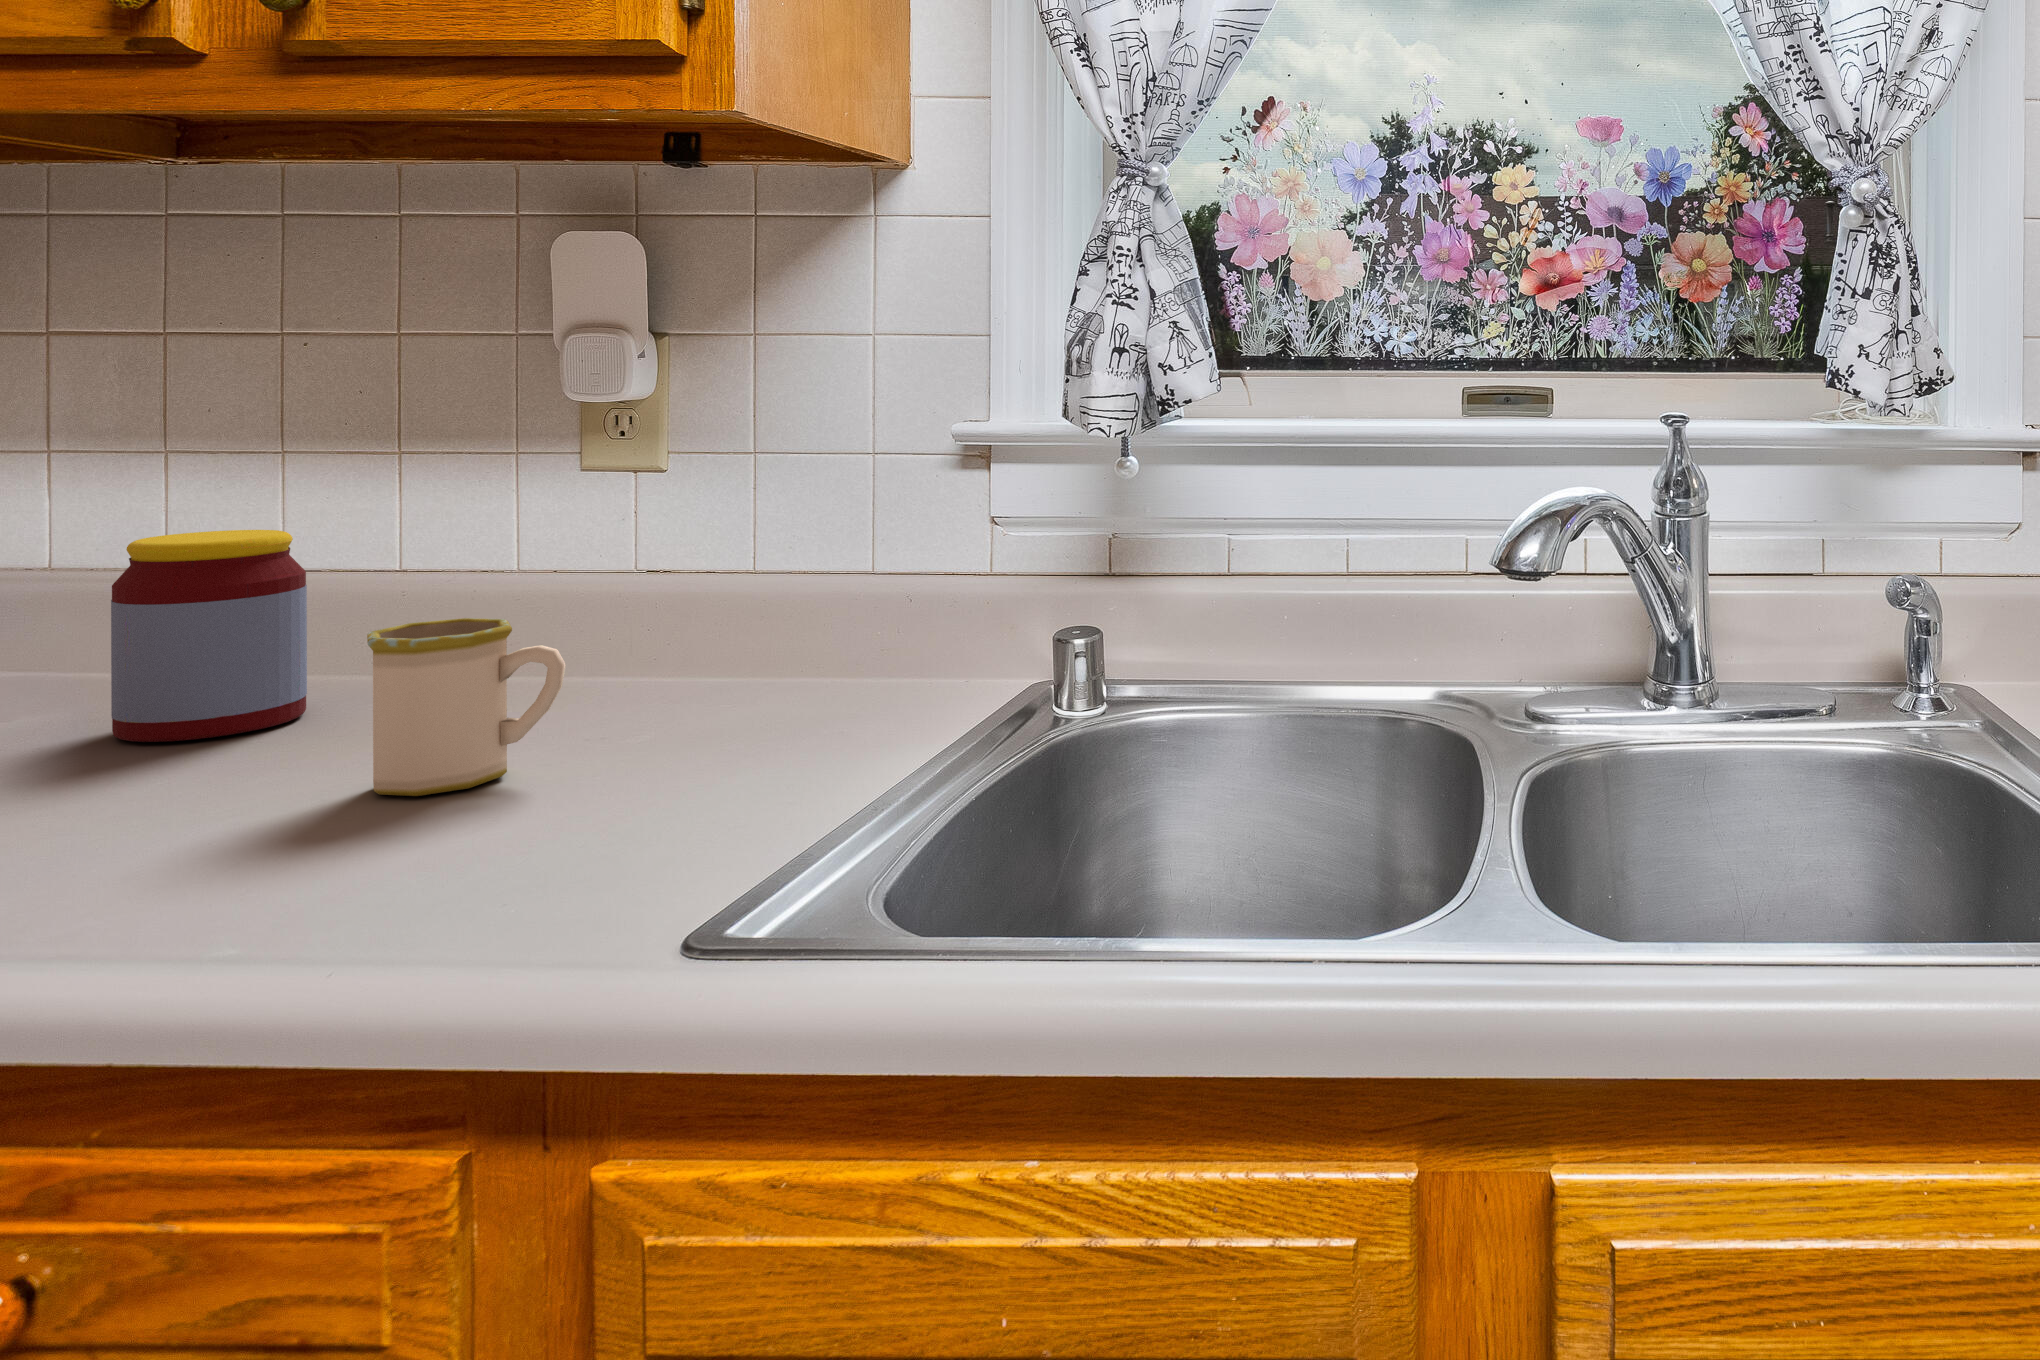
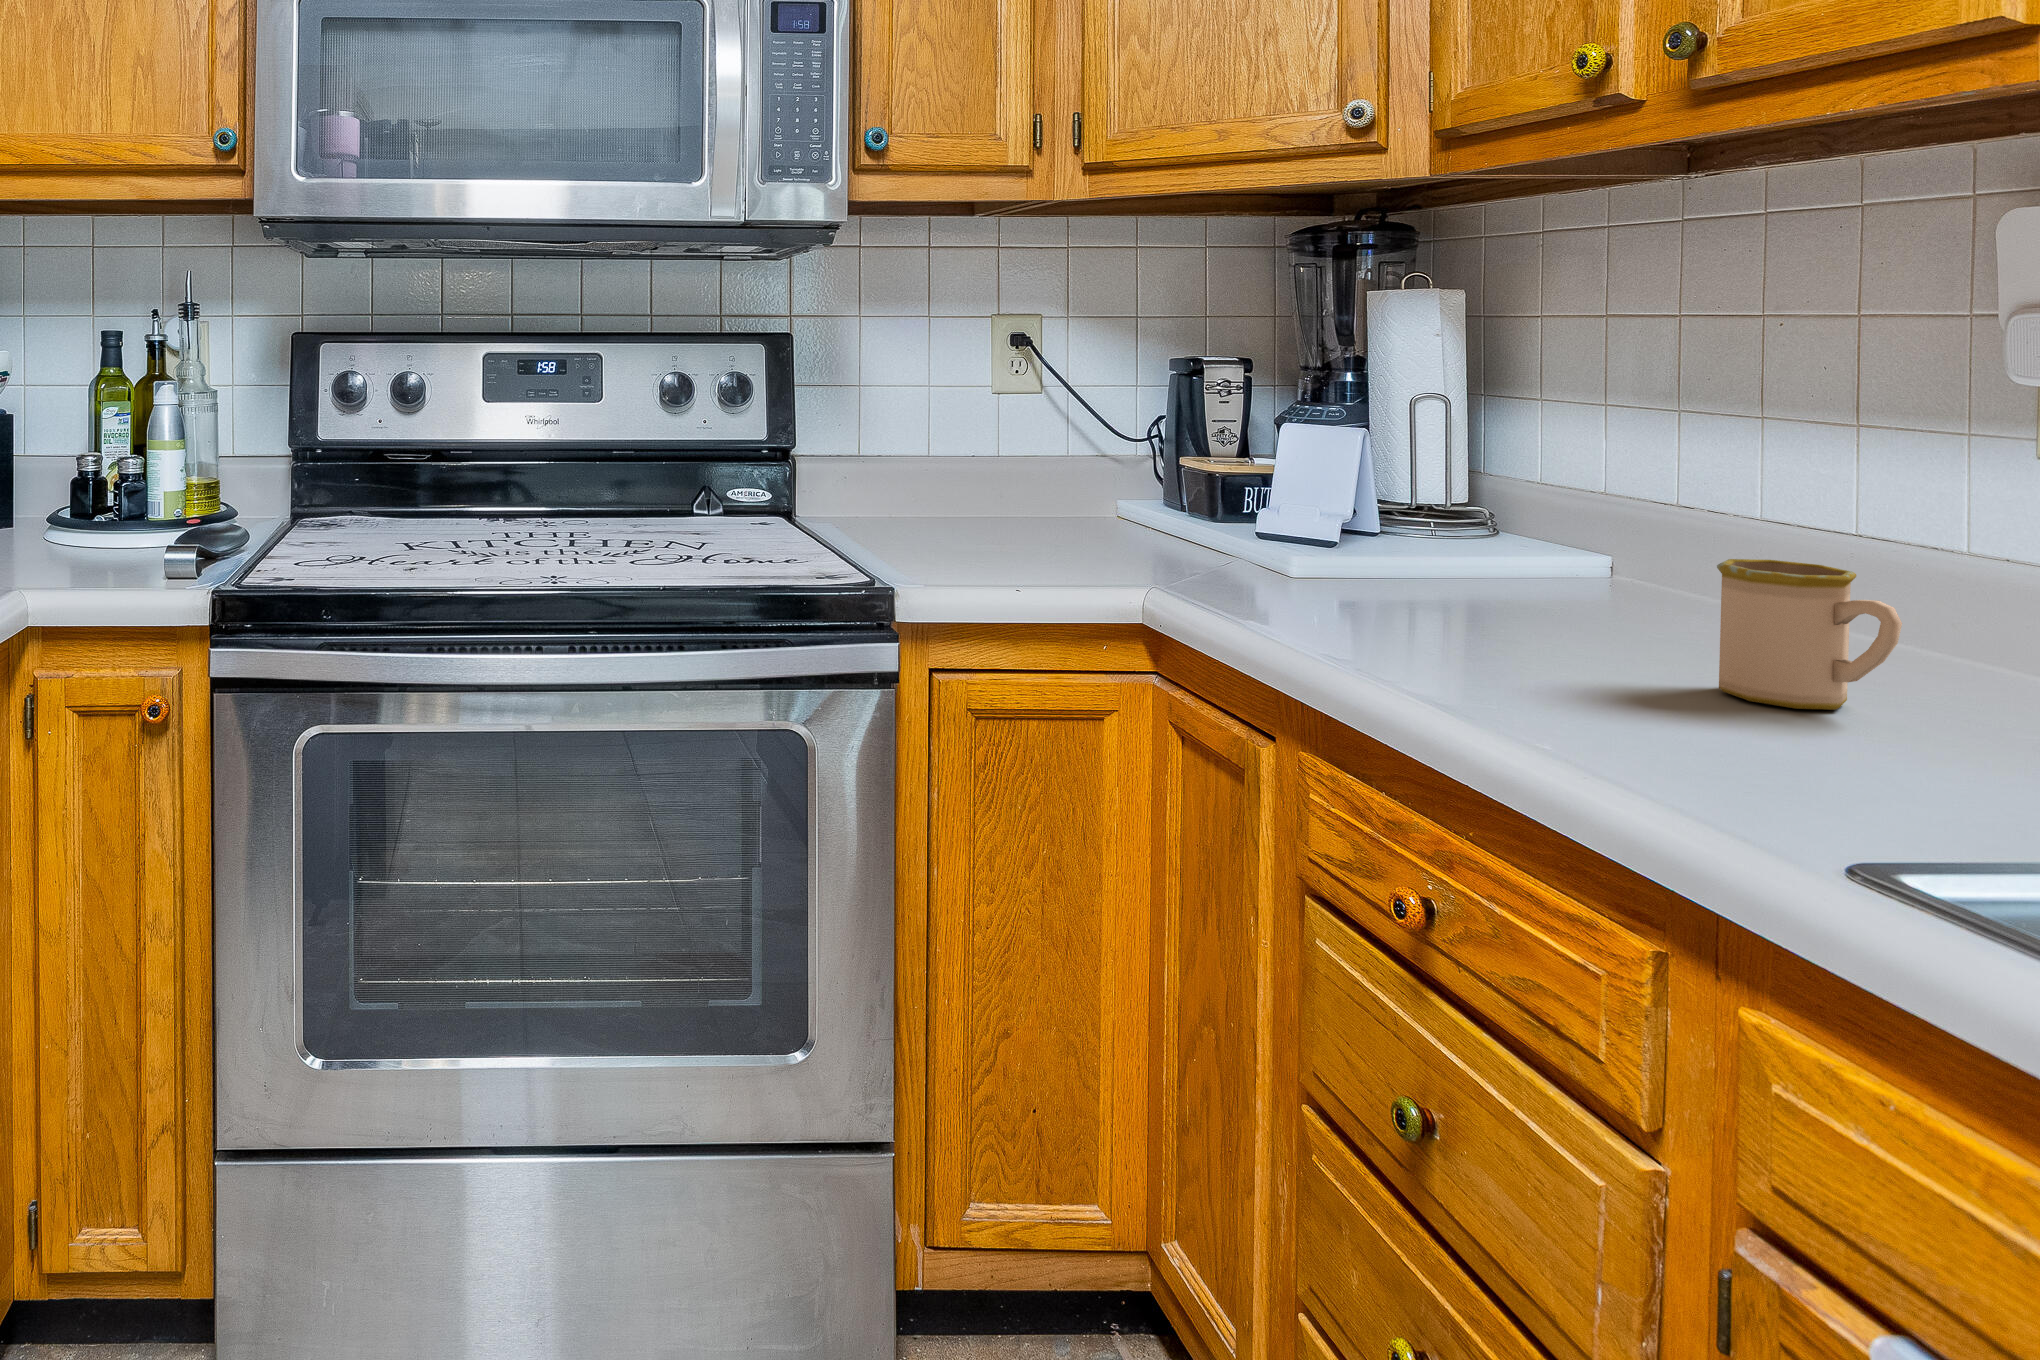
jar: present [111,530,307,742] -> none [1591,467,1740,630]

